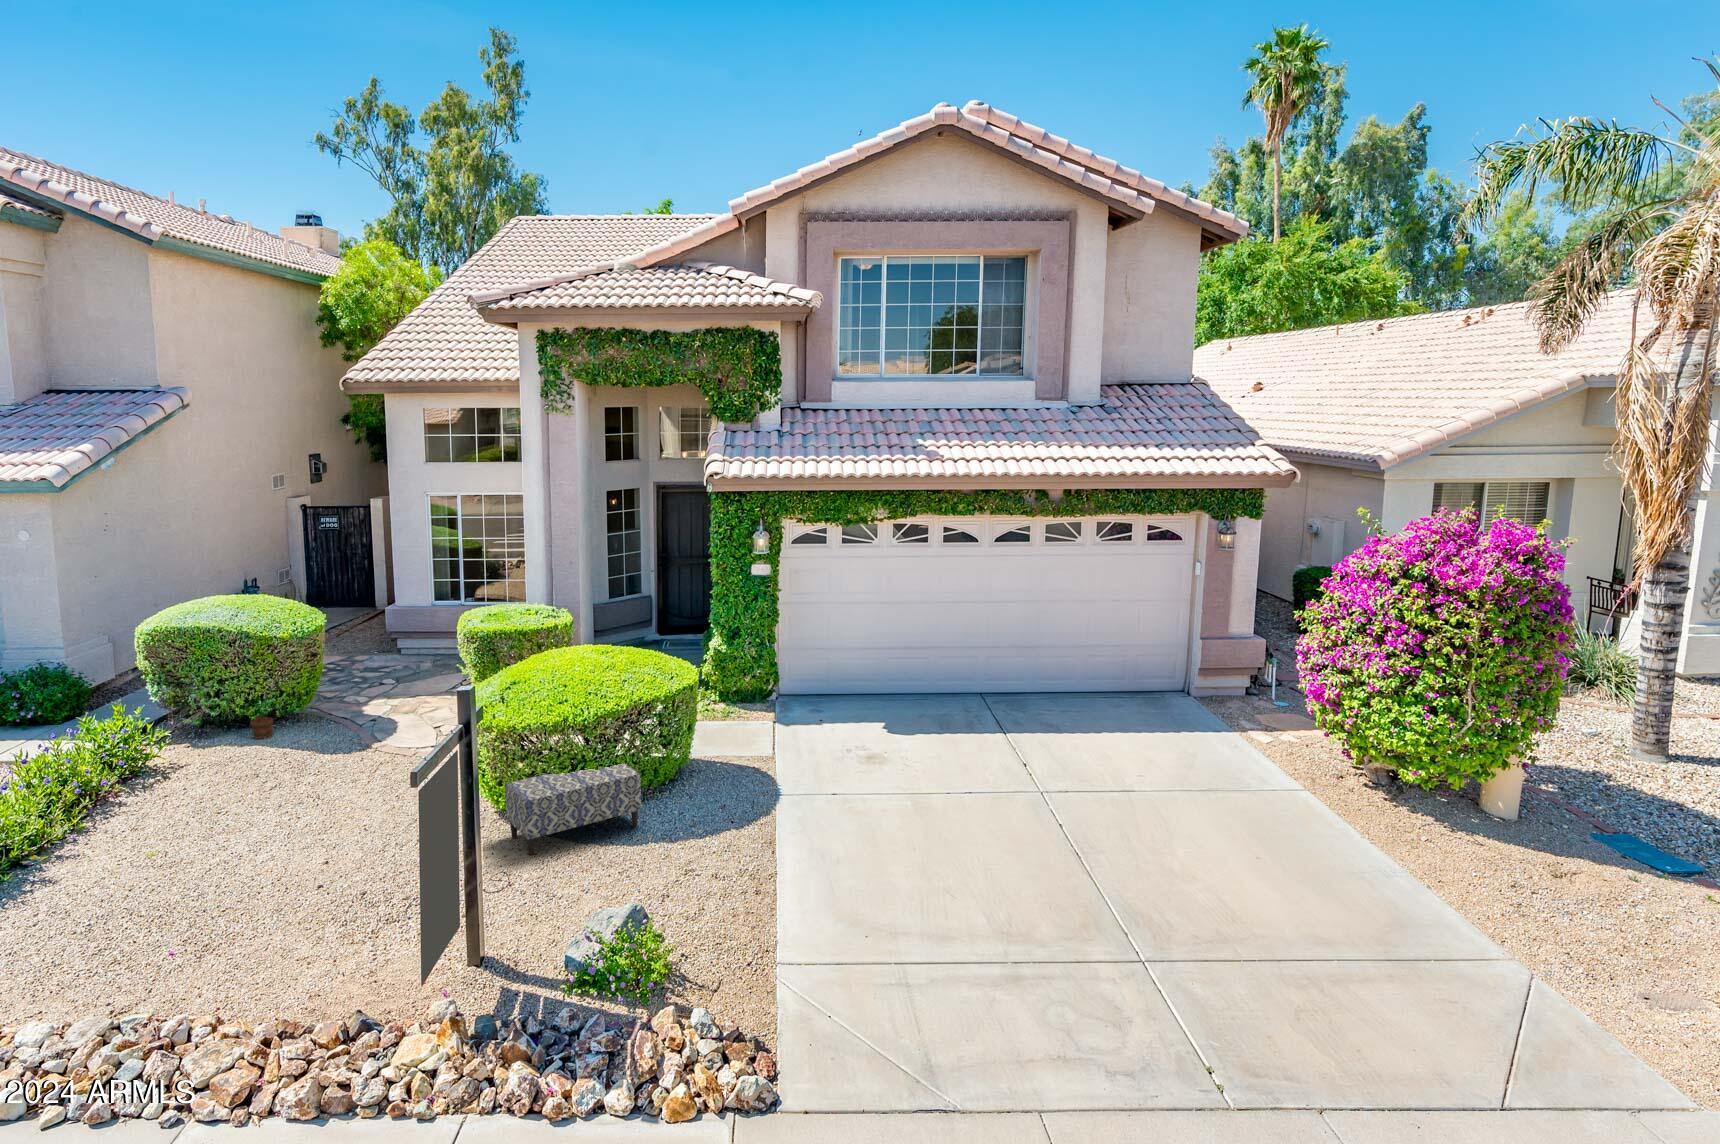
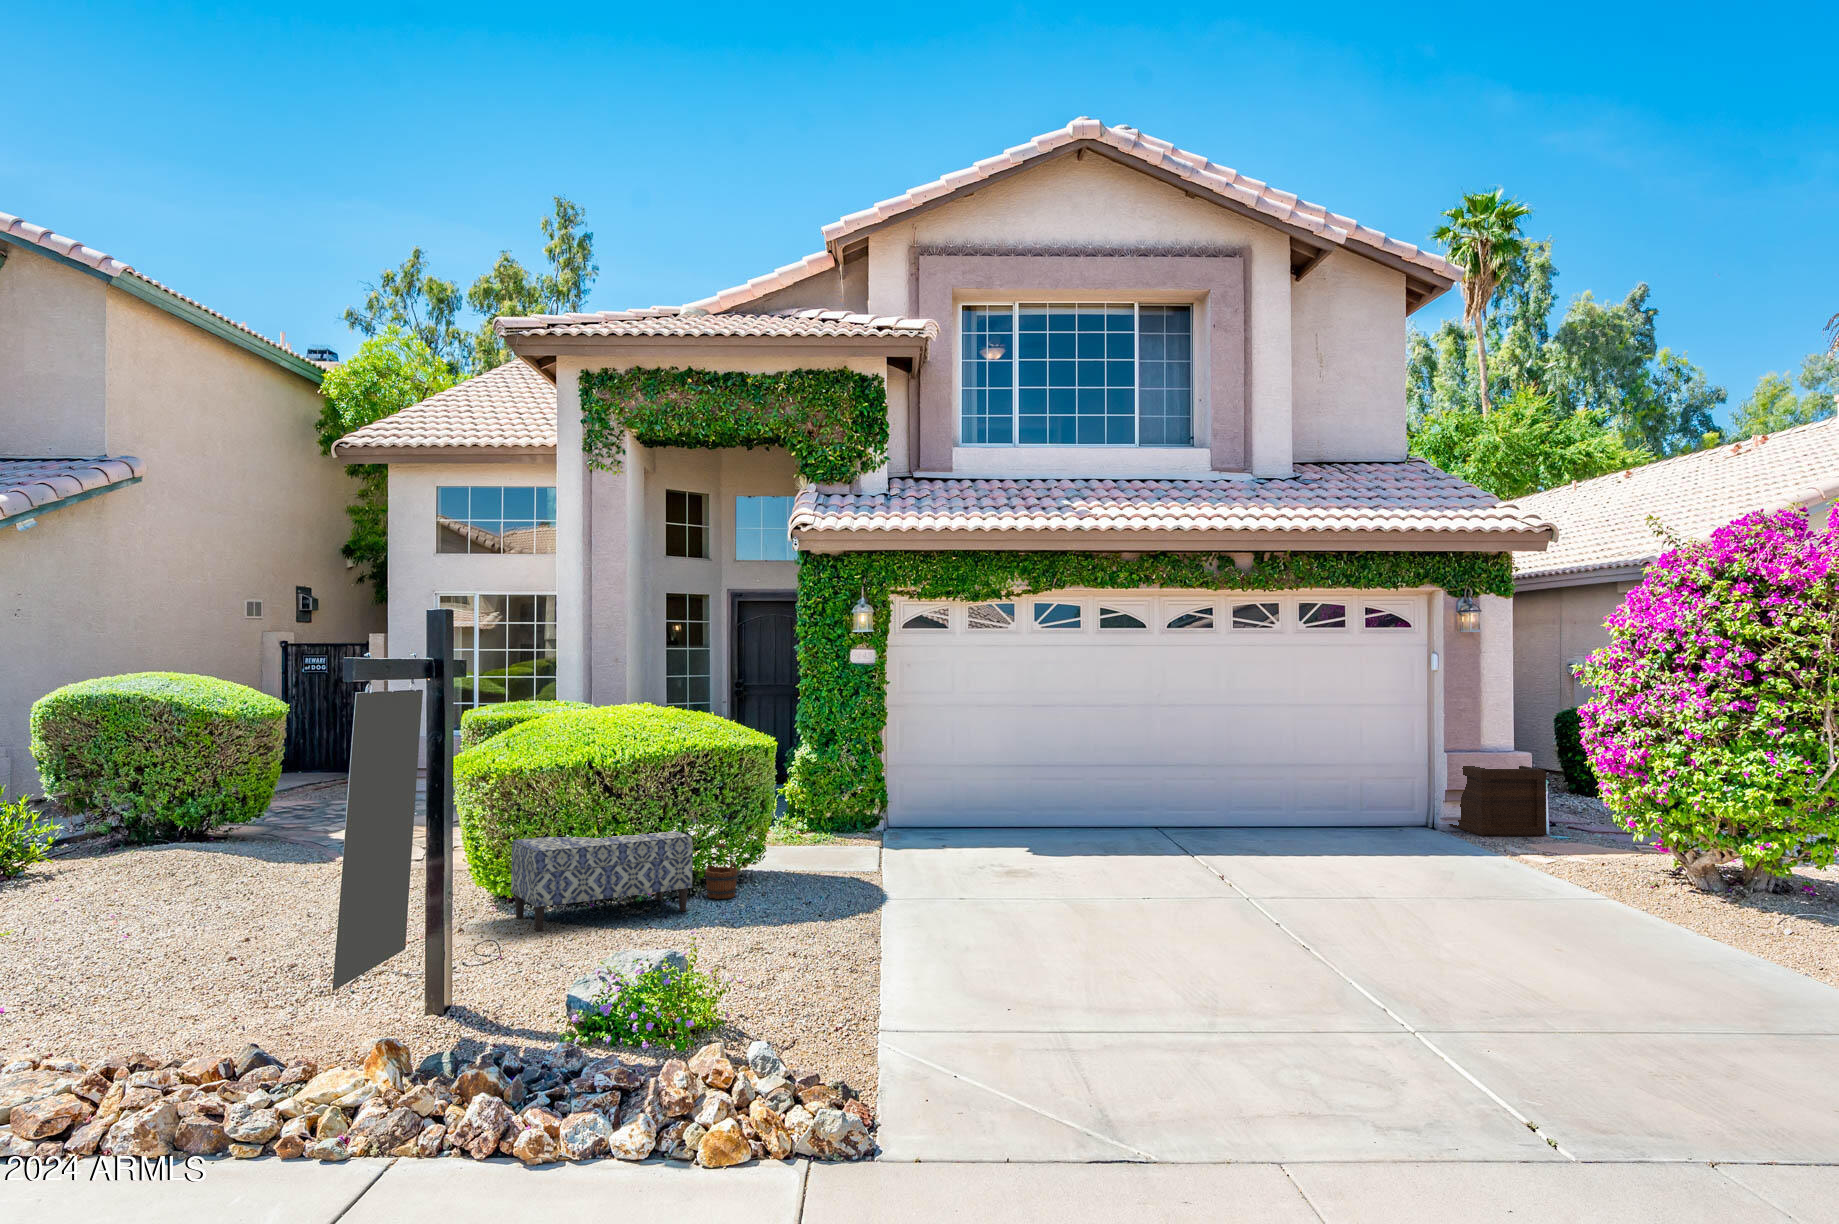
wooden crate: none [1204,652,1278,712] -> present [1449,766,1546,836]
wooden bucket: present [250,706,273,739] -> present [705,844,738,899]

